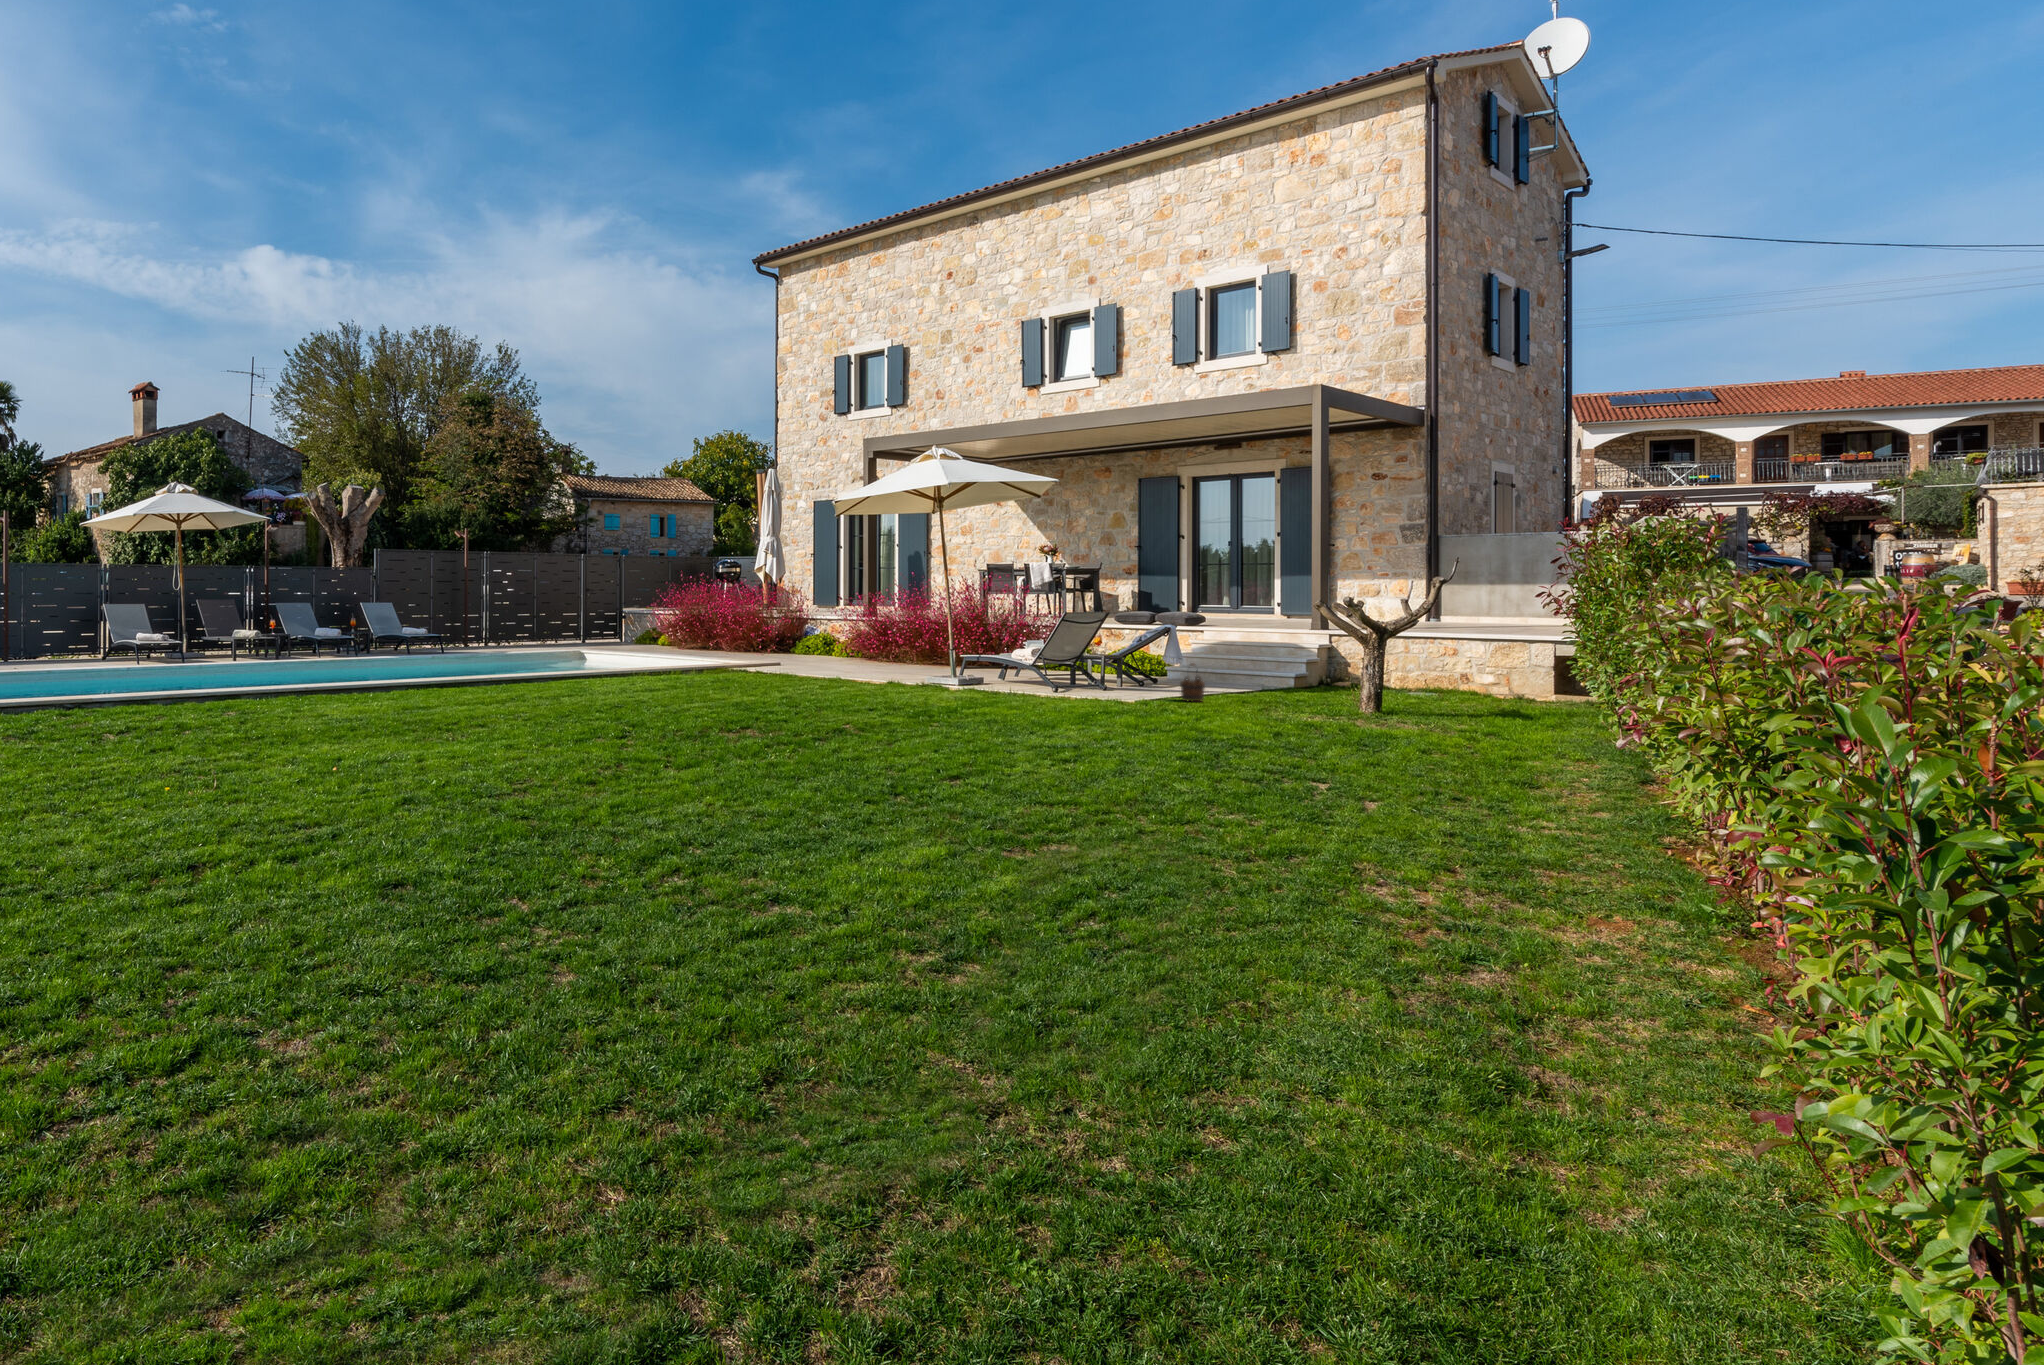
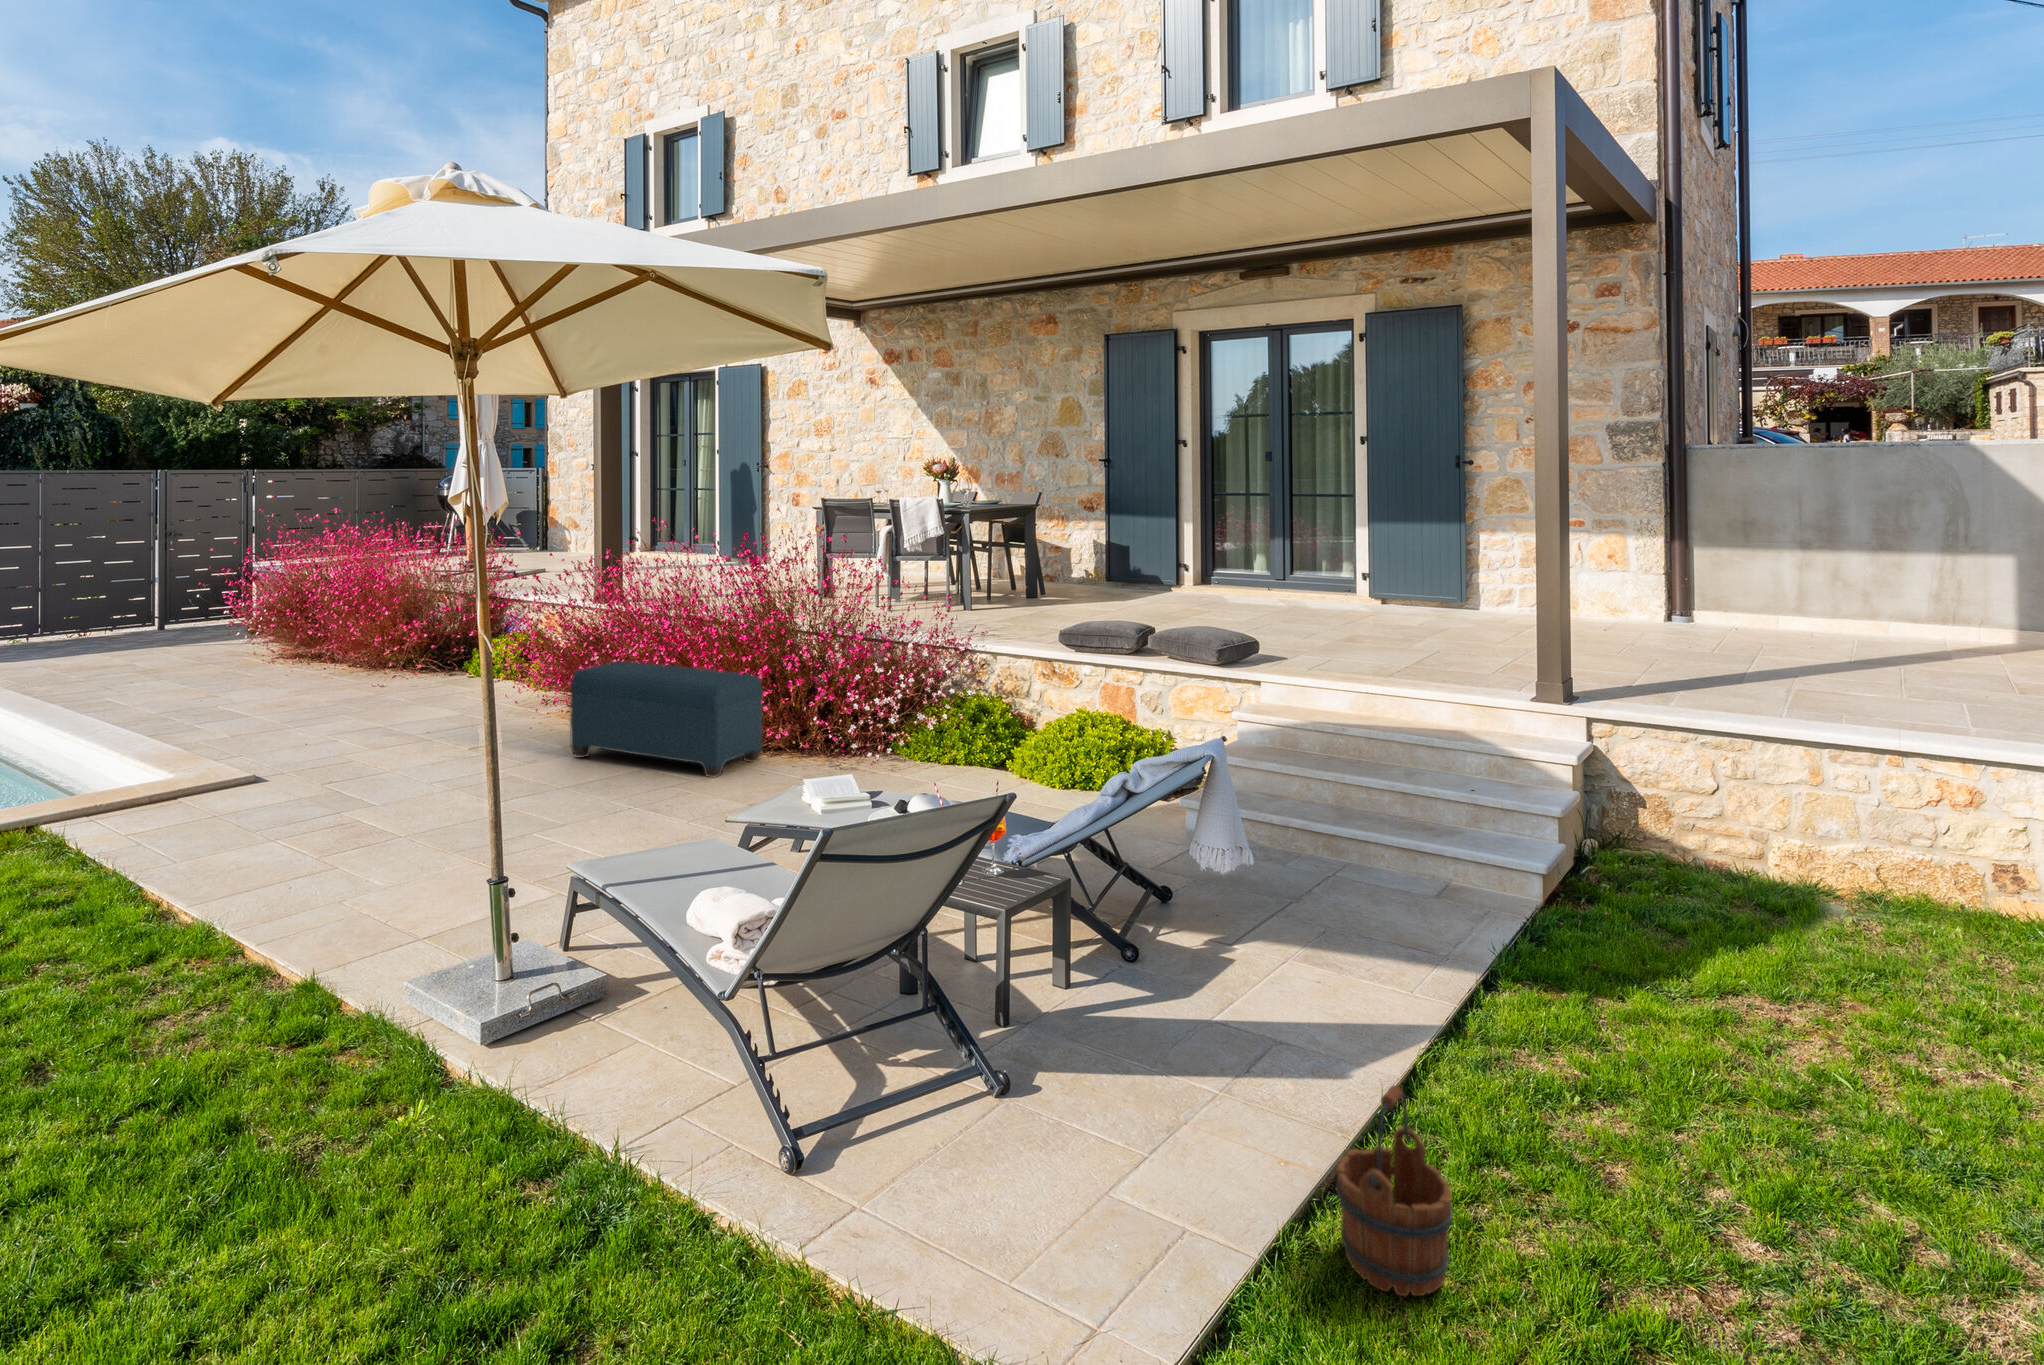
bench: none [896,628,981,669] -> present [570,661,762,778]

